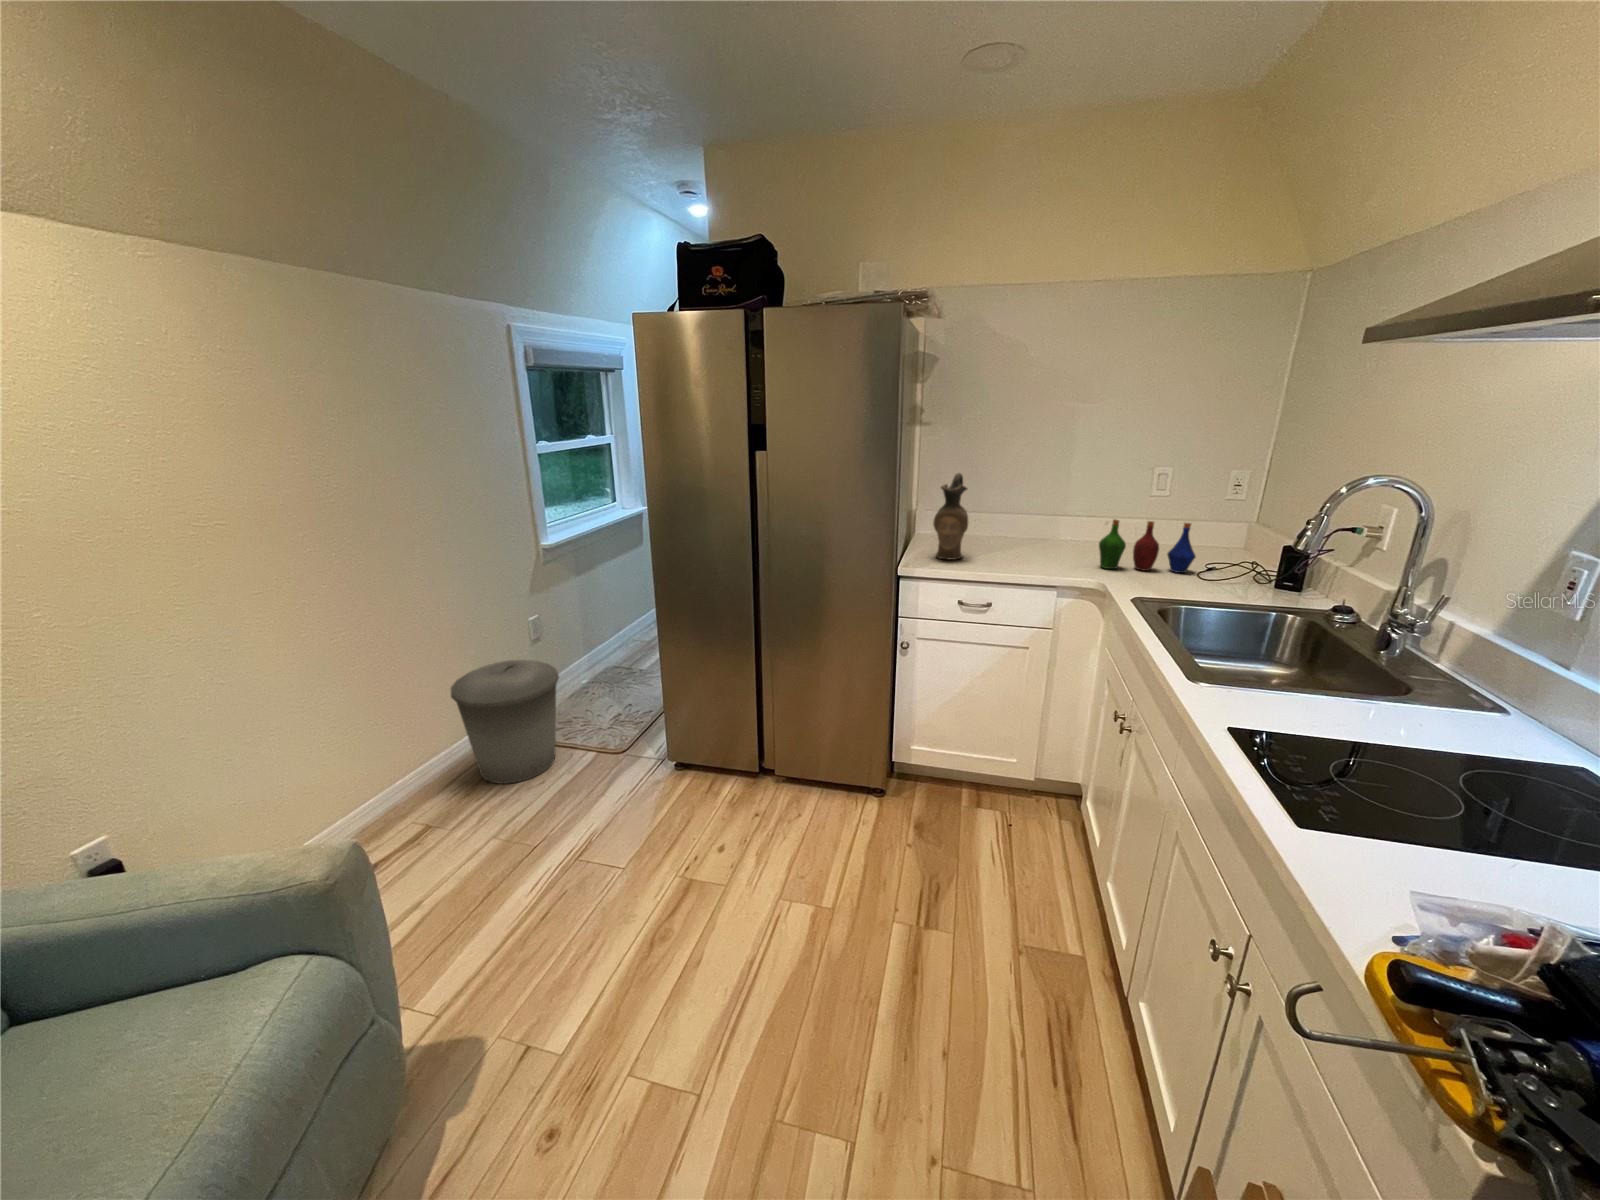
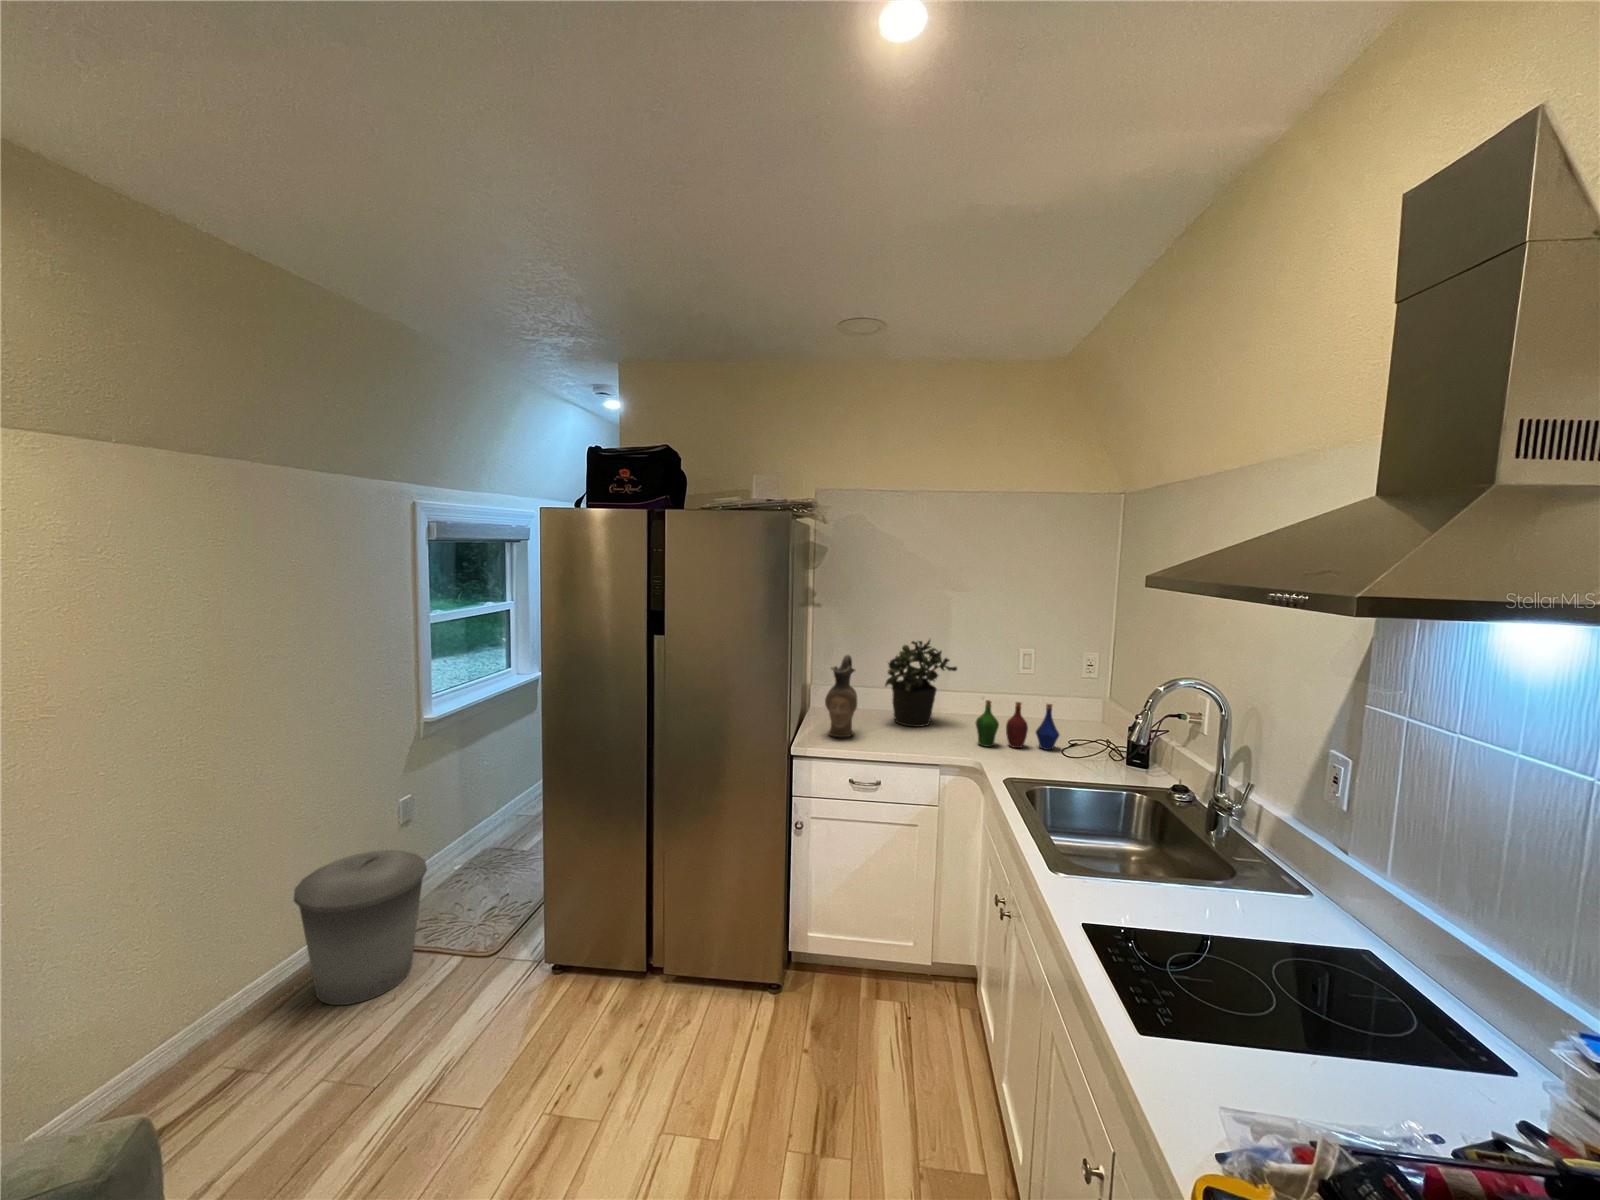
potted plant: none [997,456,1080,551] -> present [885,640,957,727]

